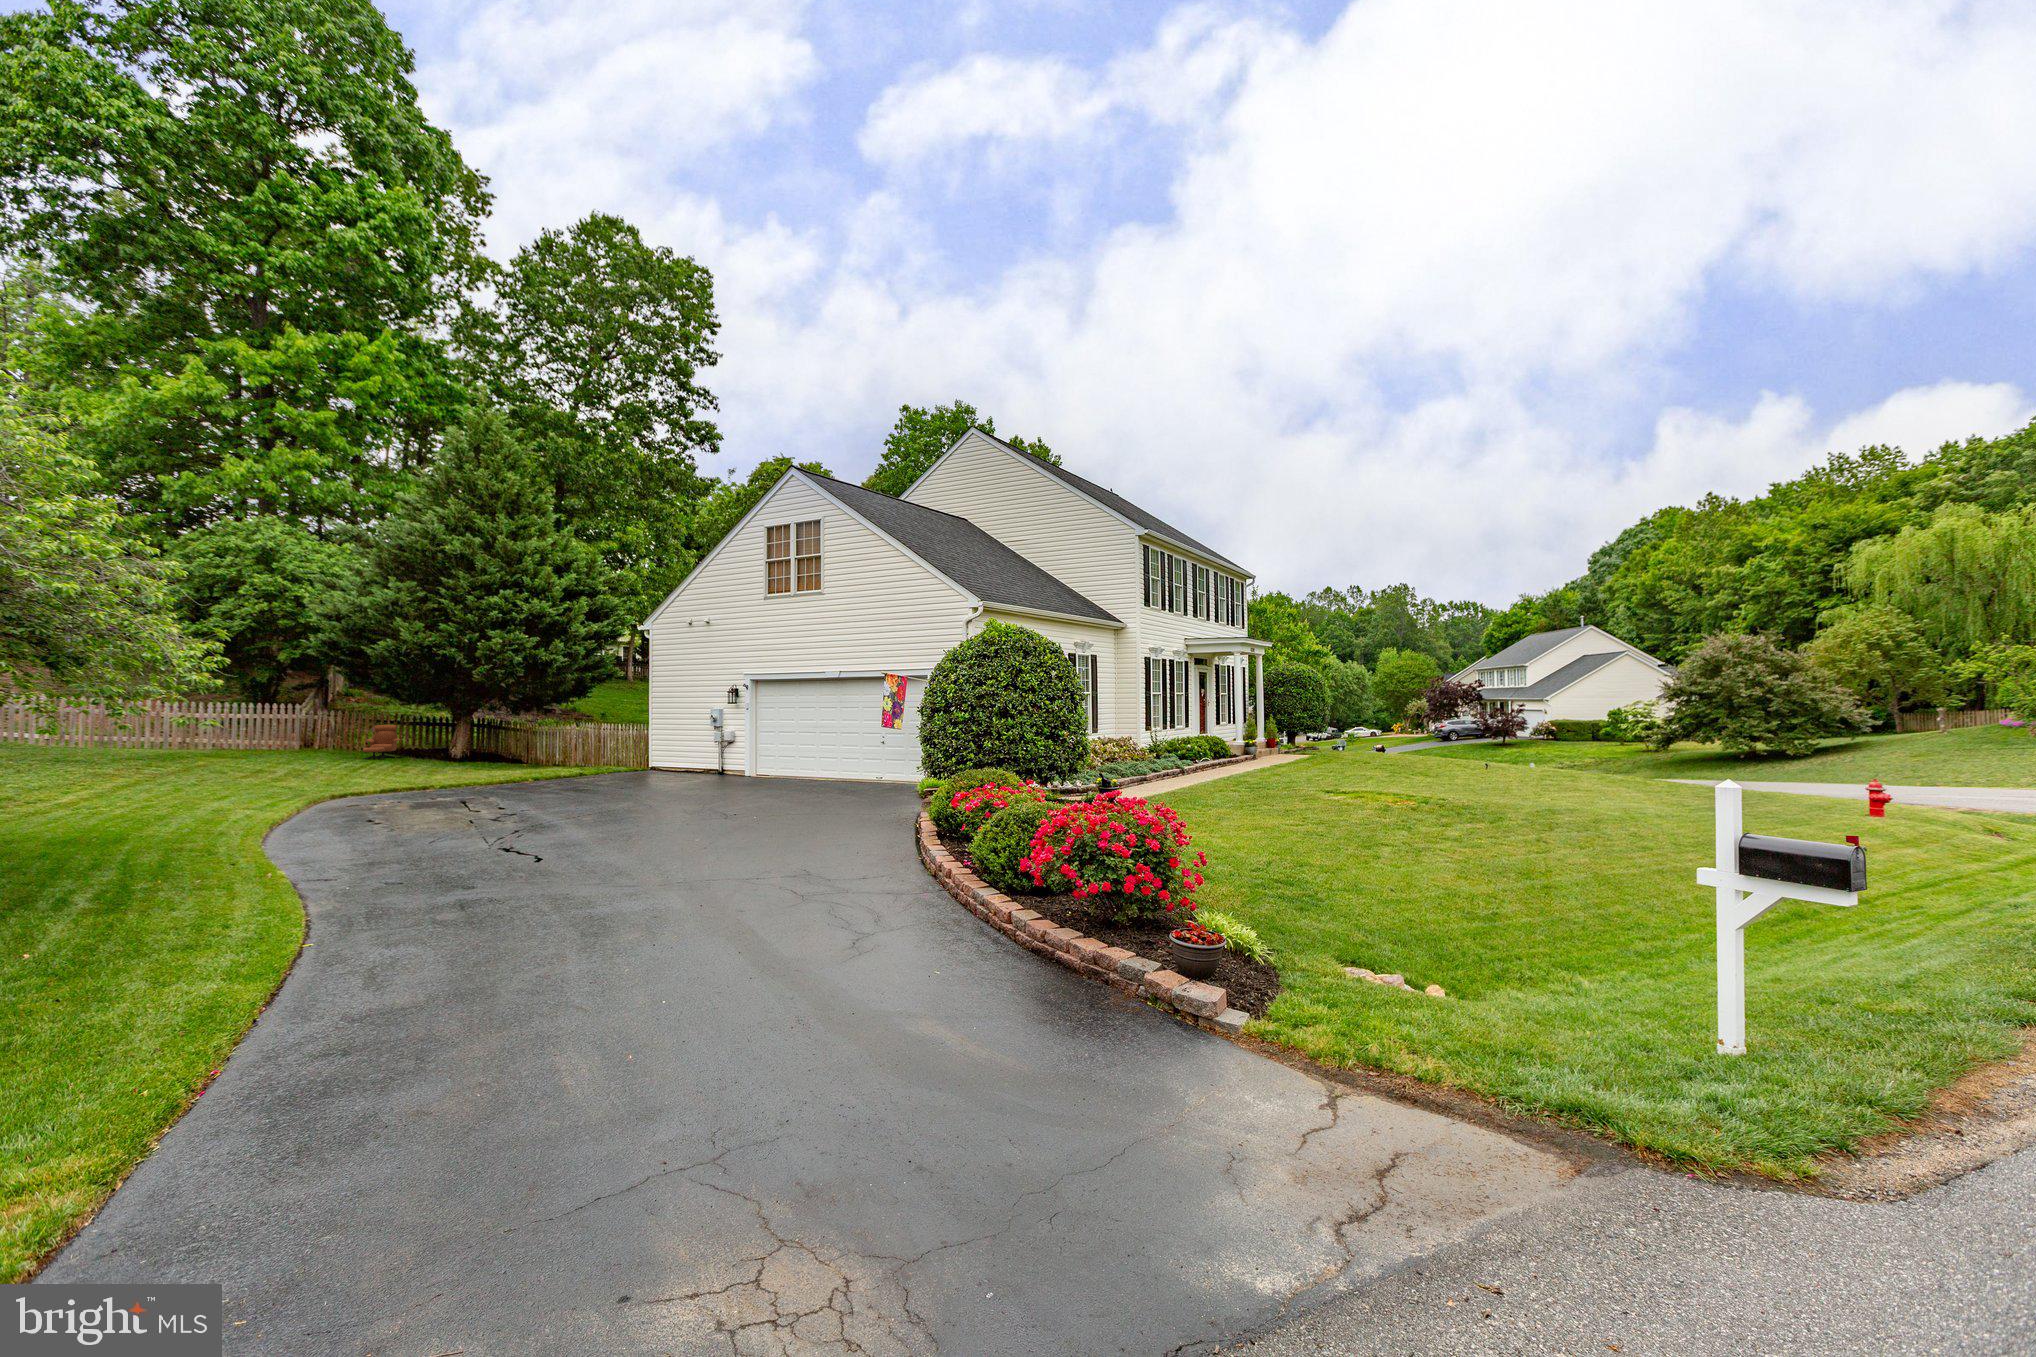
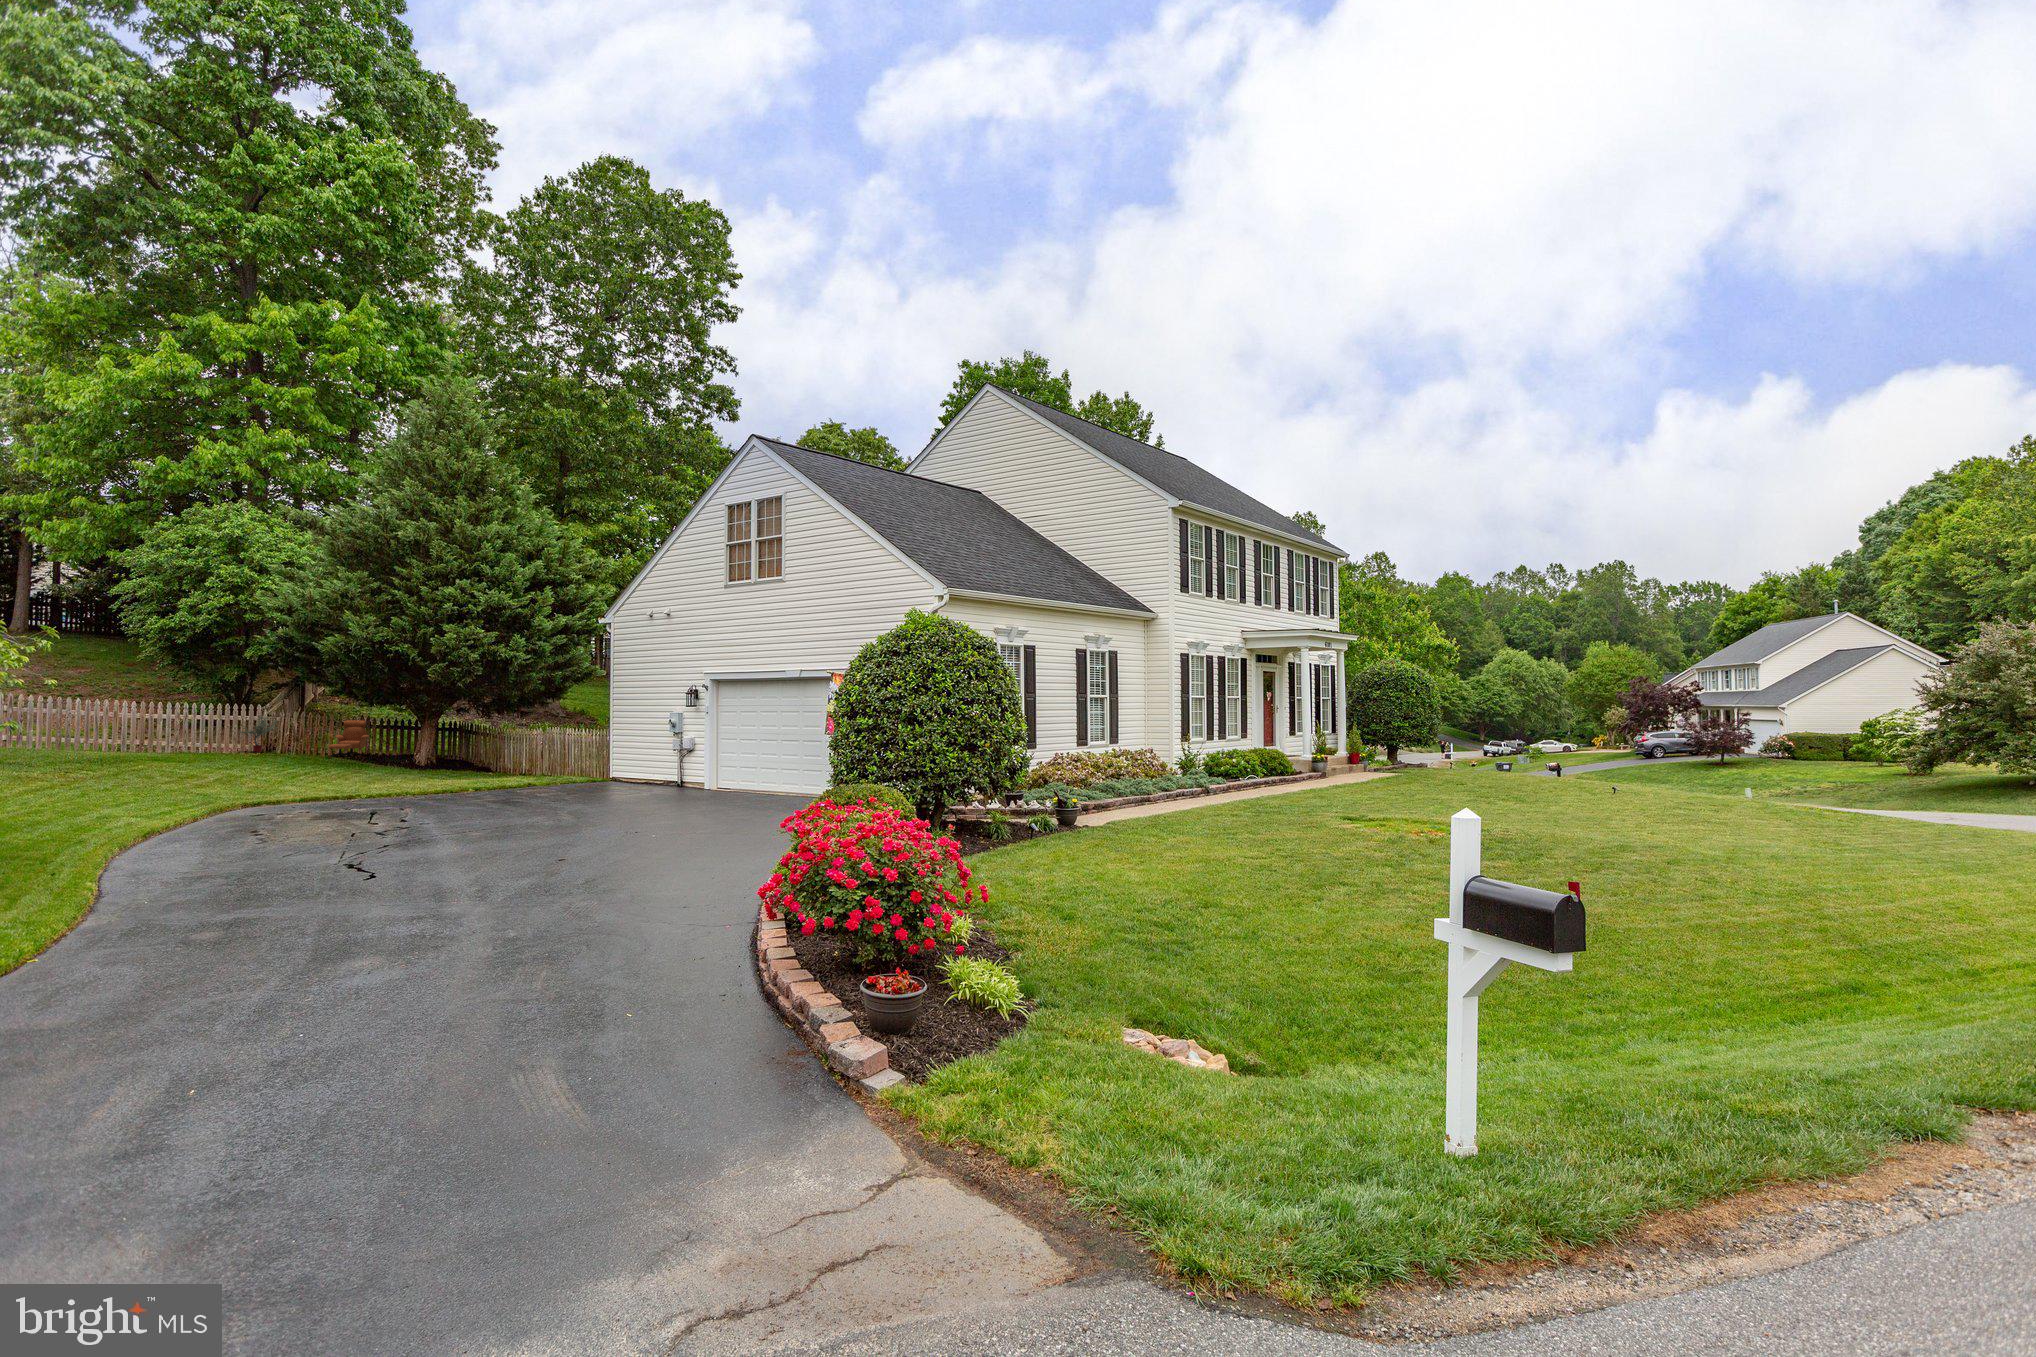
potted tree: none [268,721,308,757] -> present [239,716,277,752]

